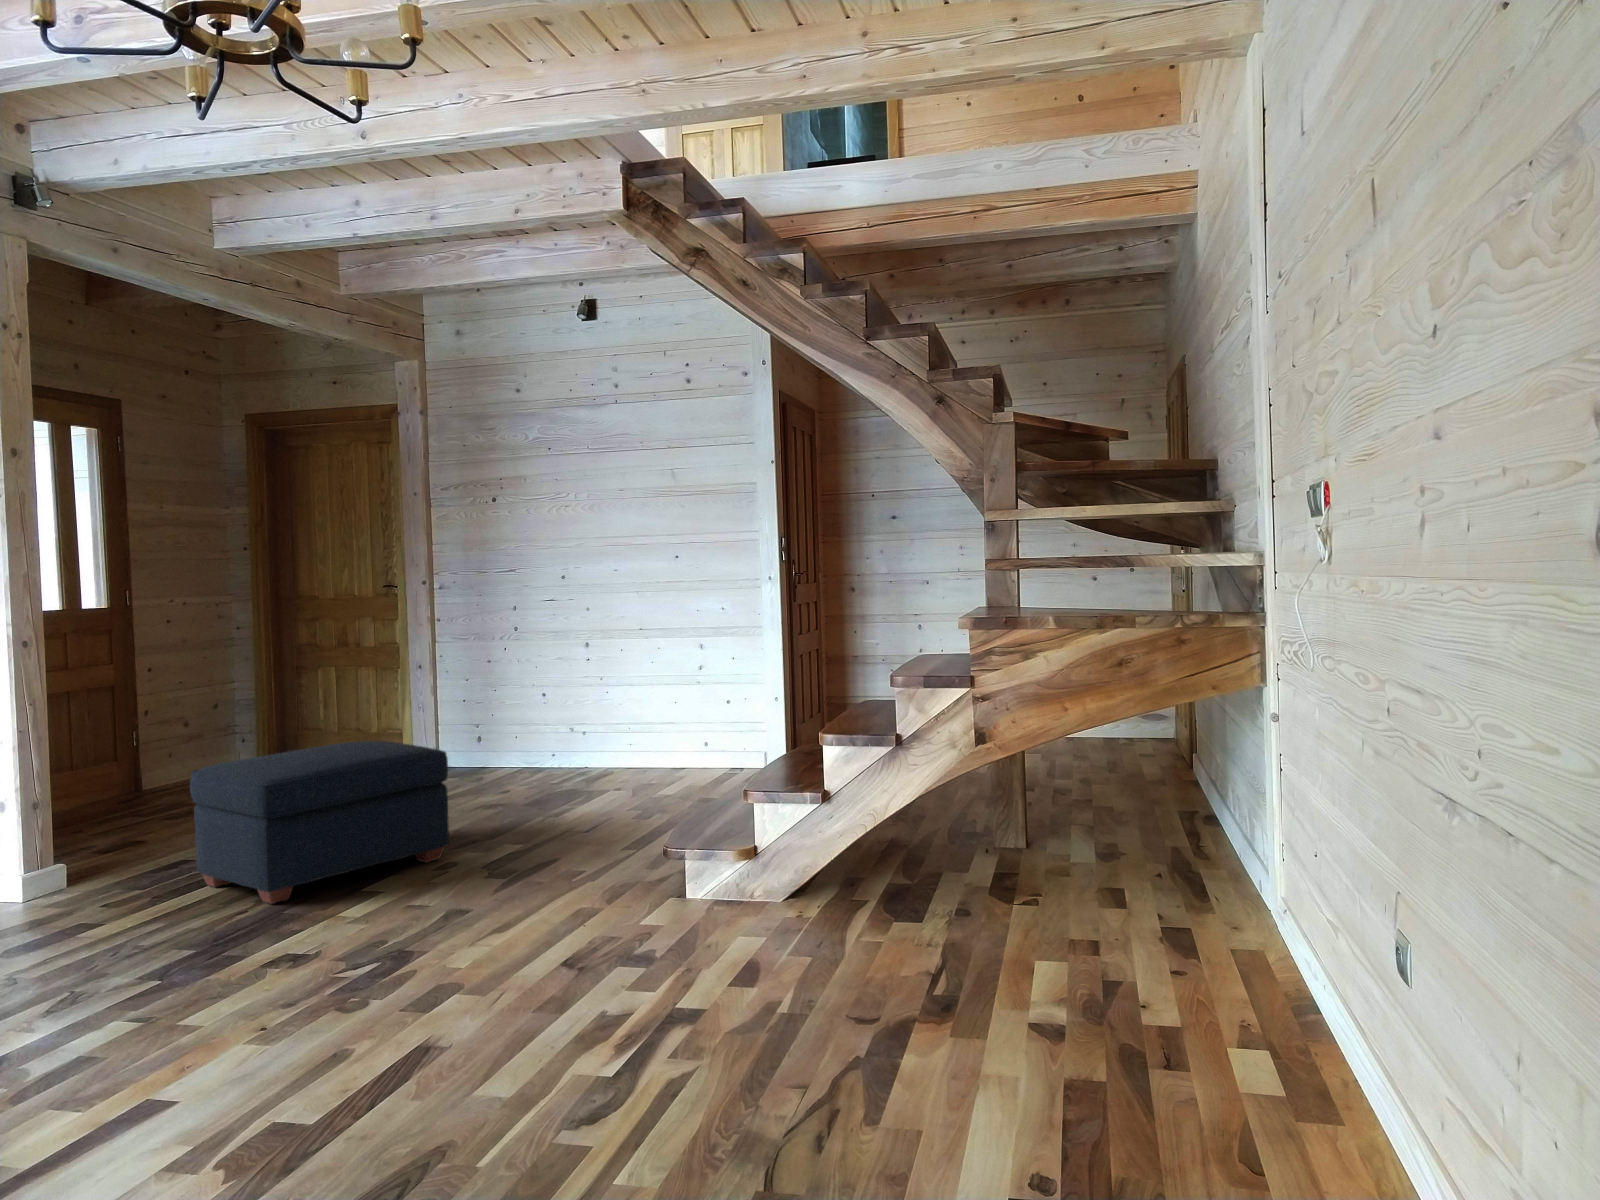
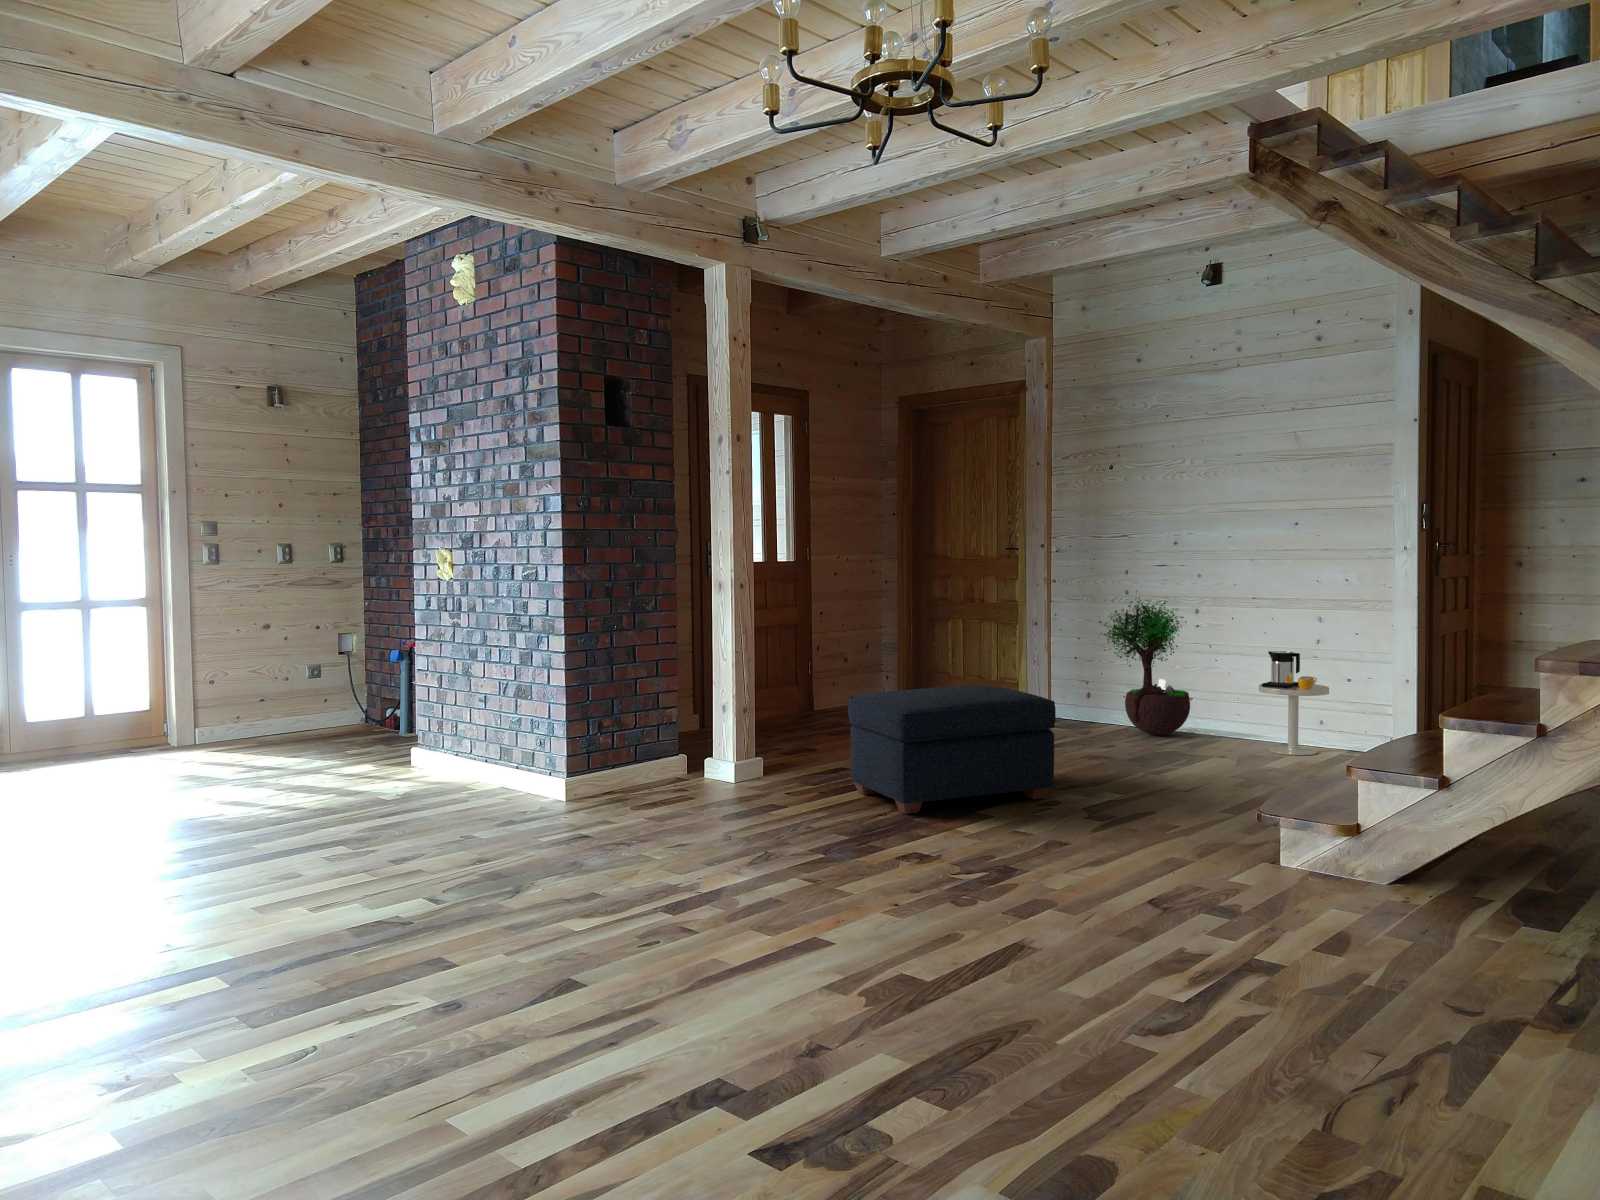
potted tree: none [488,626,582,773] -> present [1100,591,1190,735]
side table: none [647,679,709,779] -> present [1259,651,1329,755]

